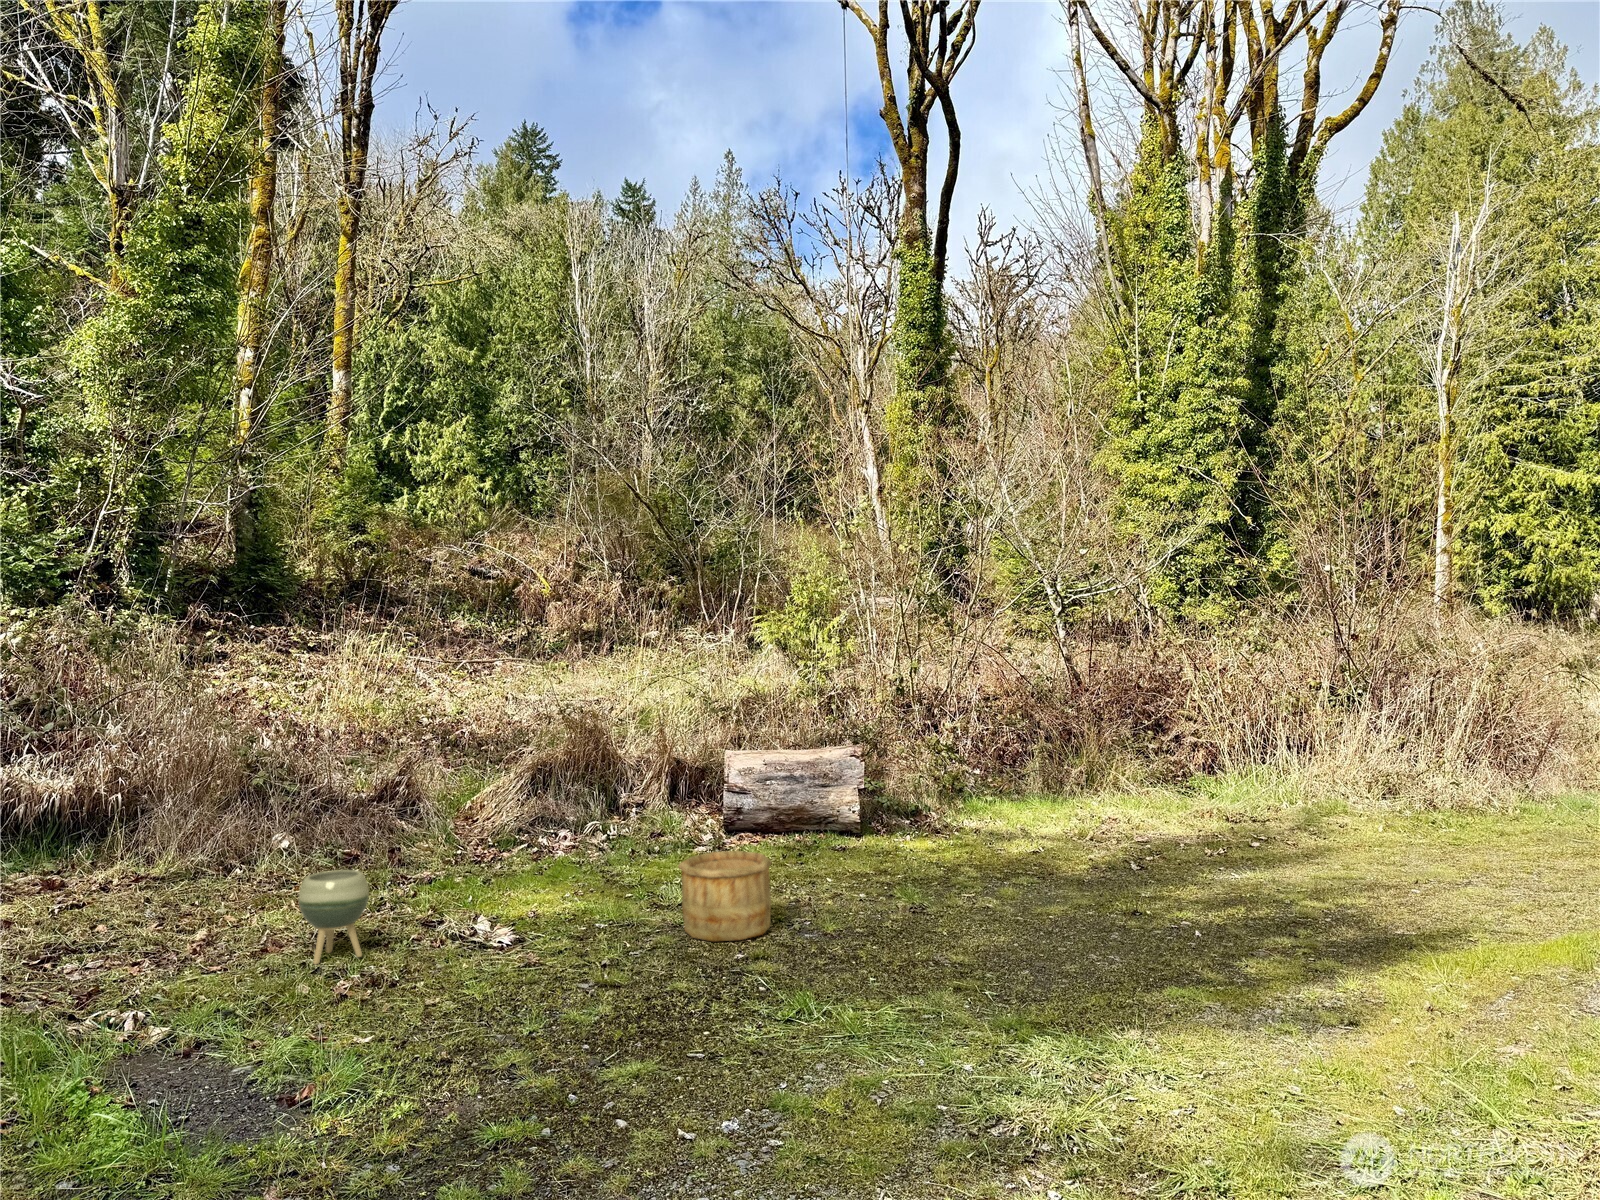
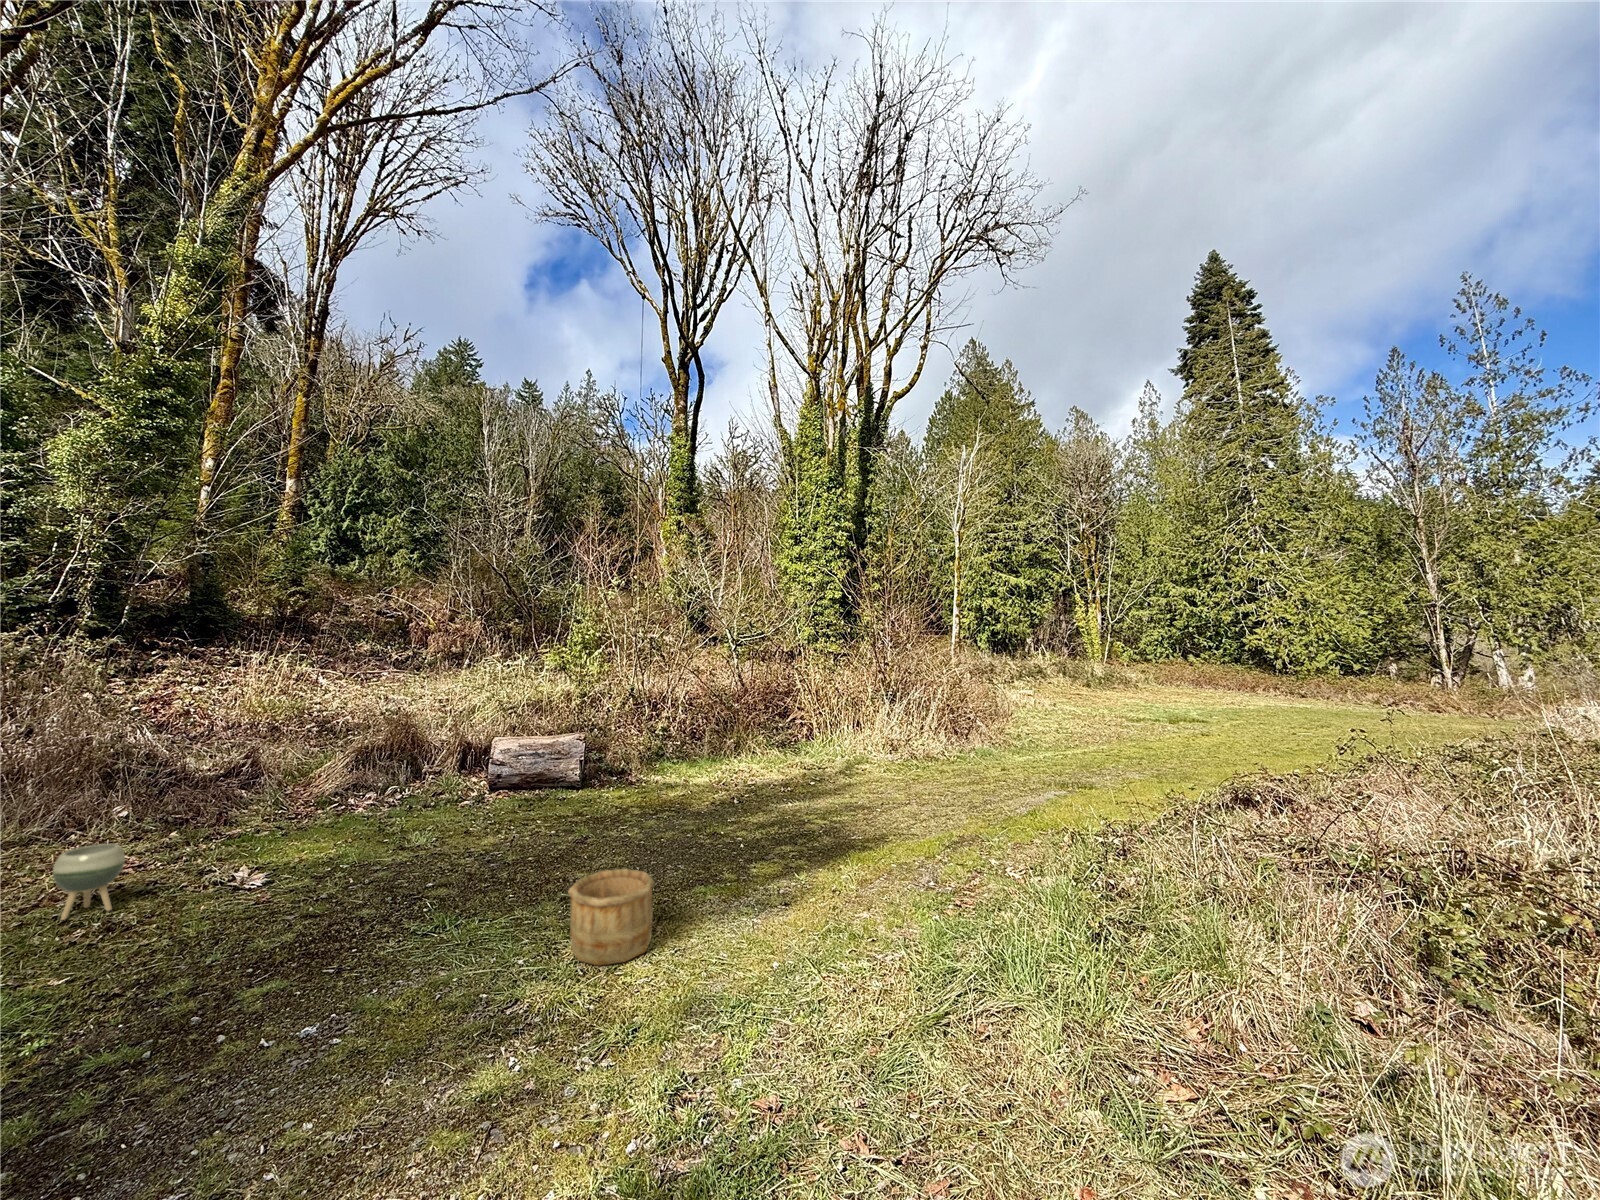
wooden bucket: present [678,851,772,941] -> present [568,869,655,966]

